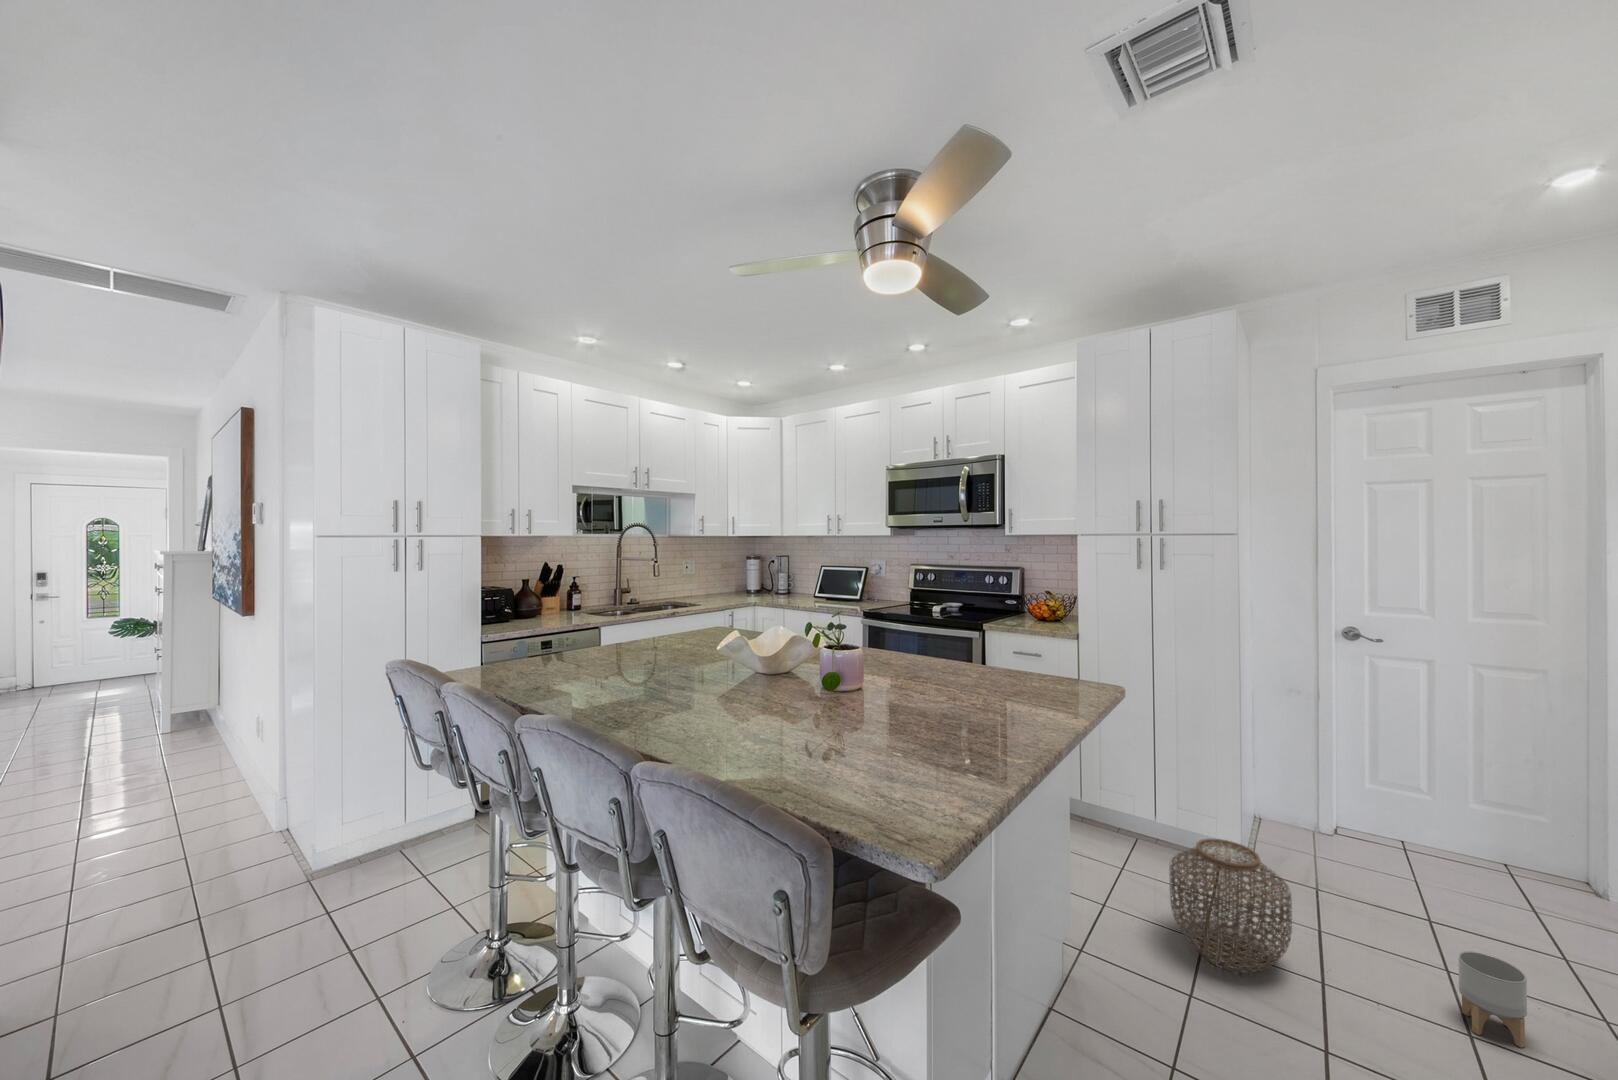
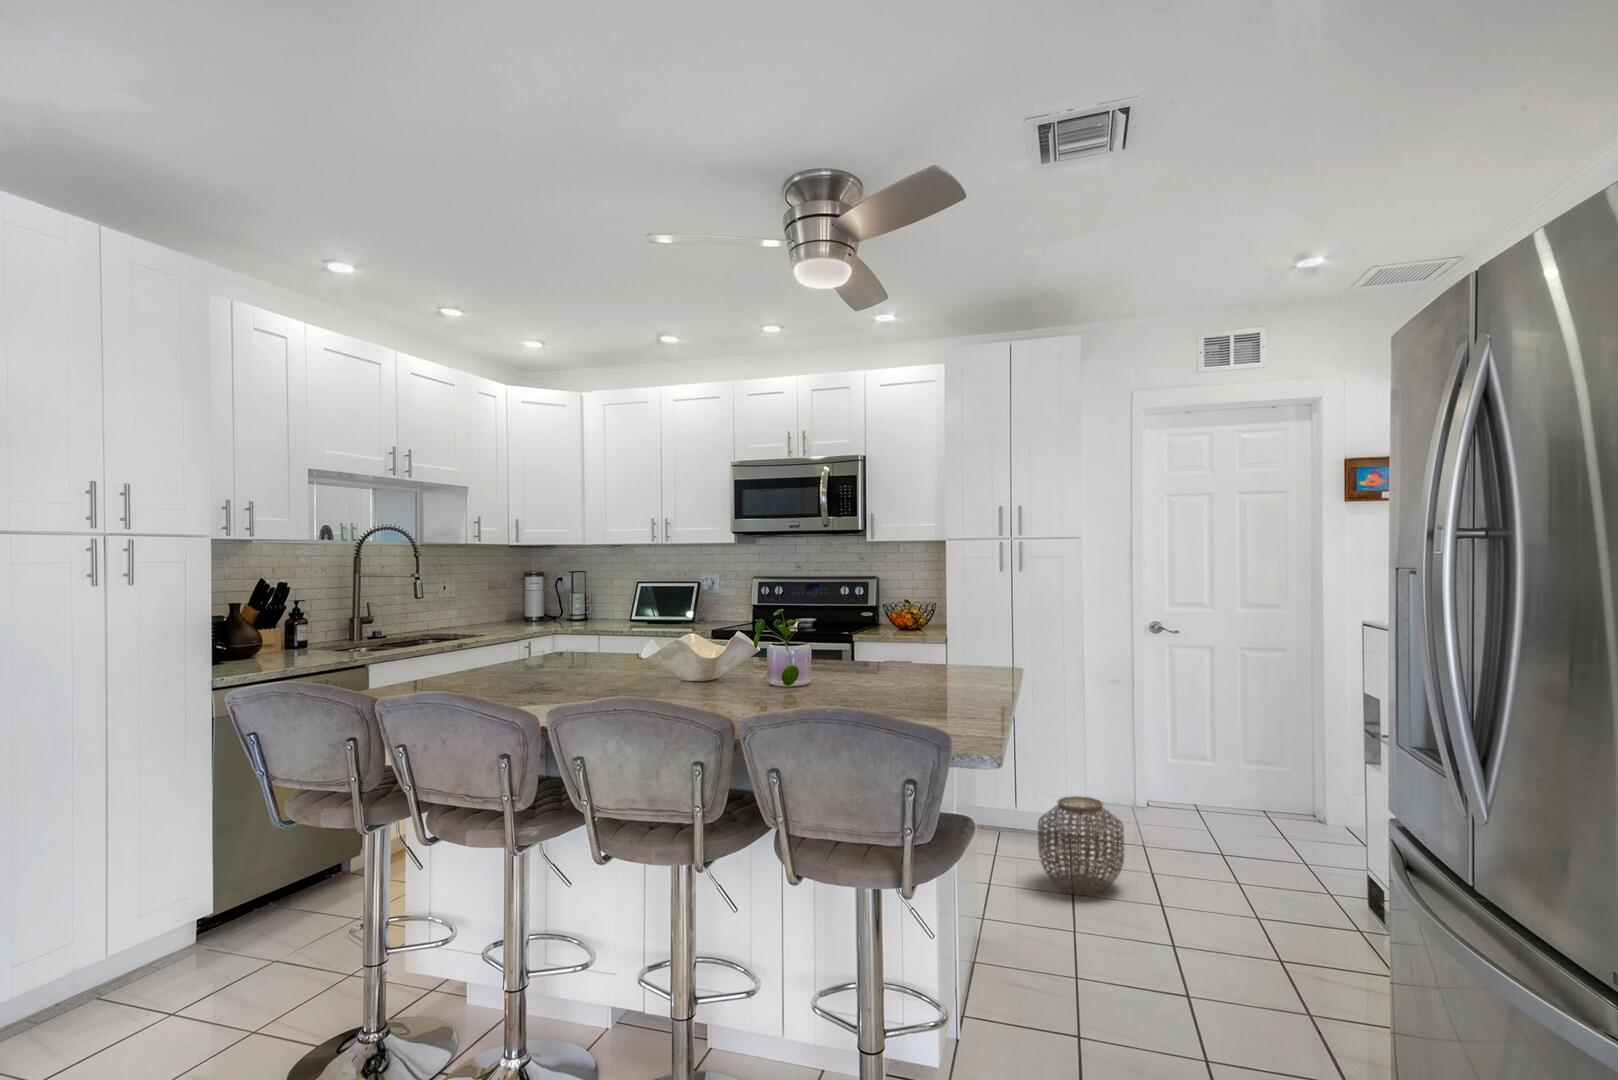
planter: present [1458,951,1527,1048] -> none [1225,845,1261,900]

